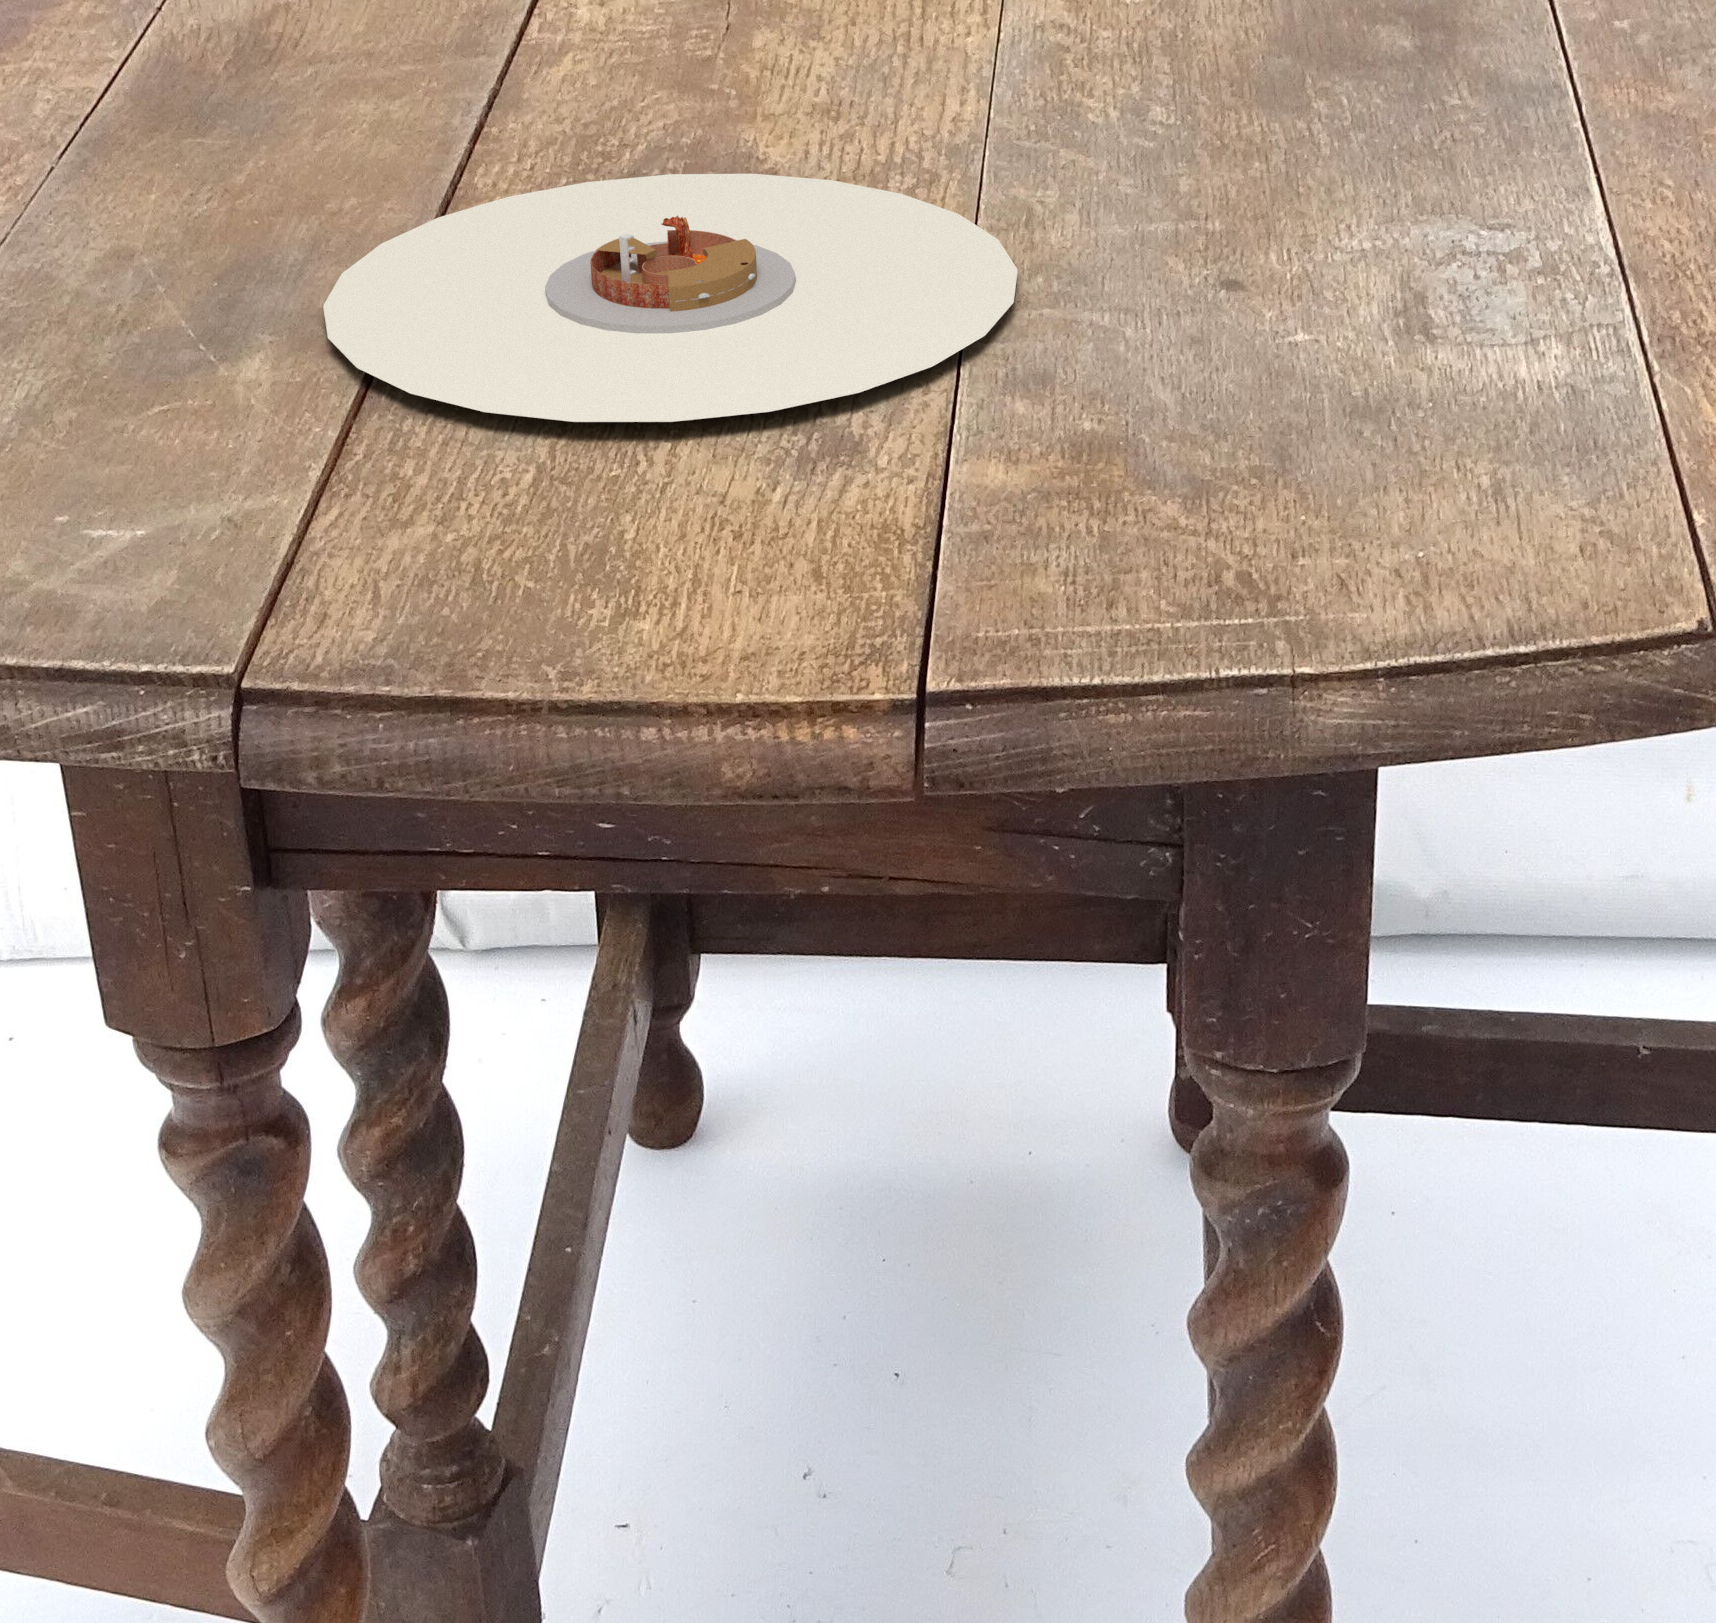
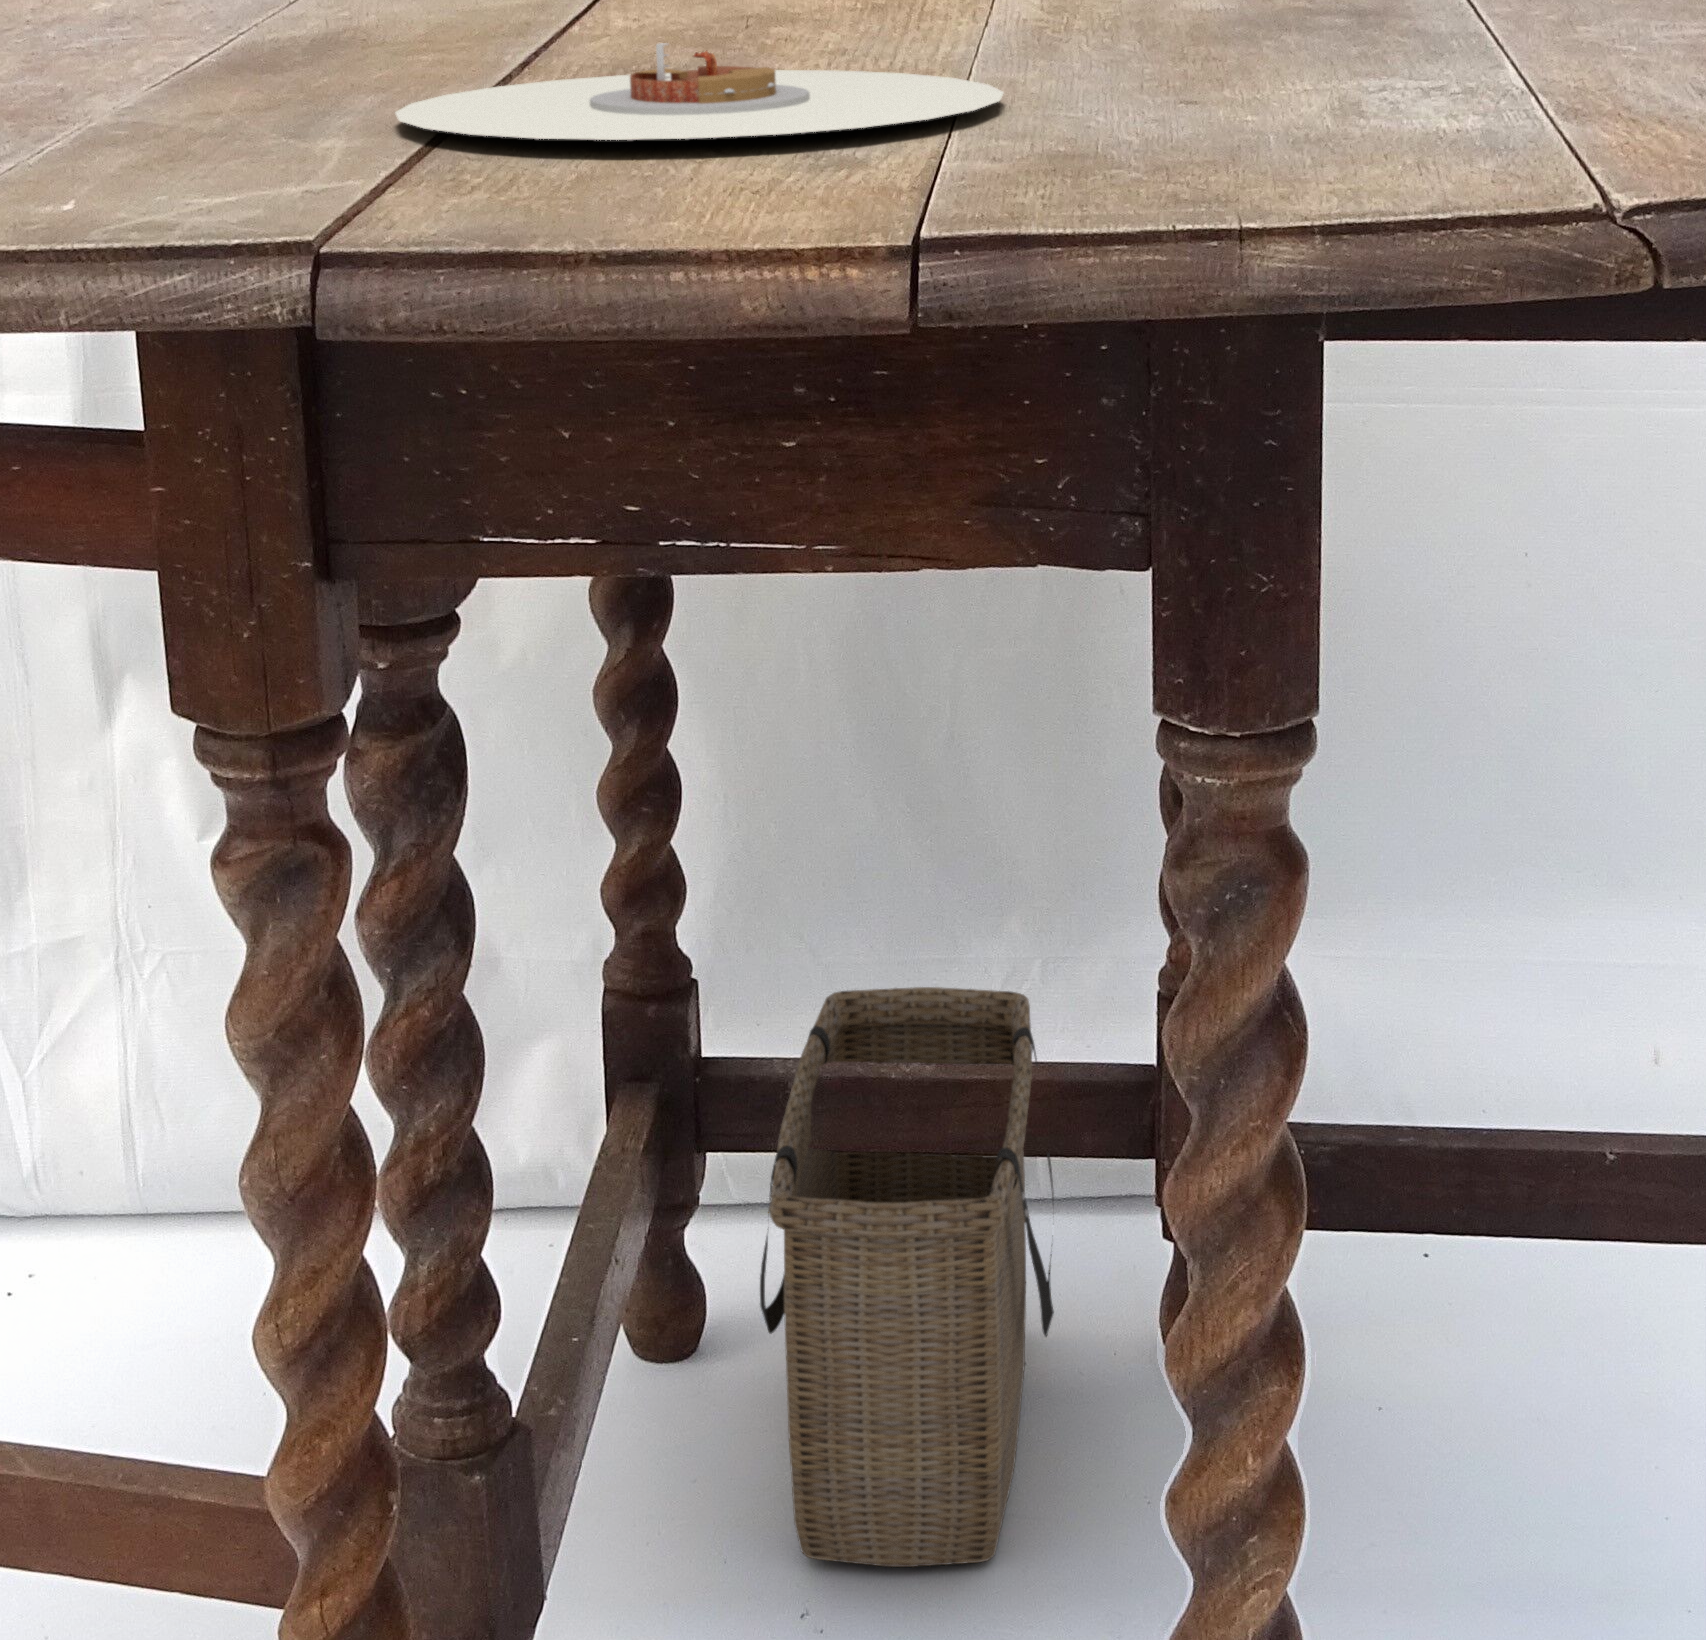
basket: none [761,778,1056,1420] -> present [760,987,1054,1567]

